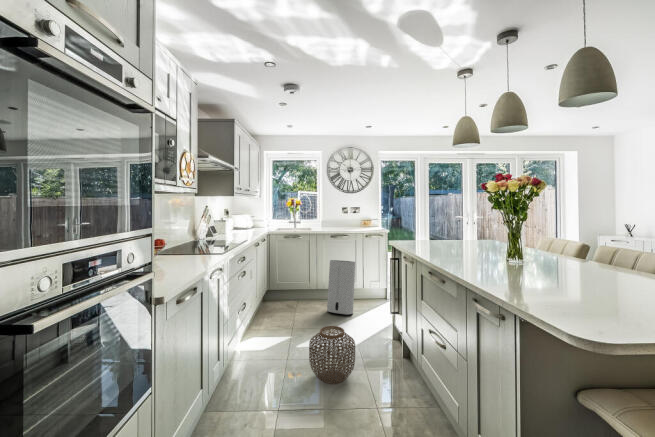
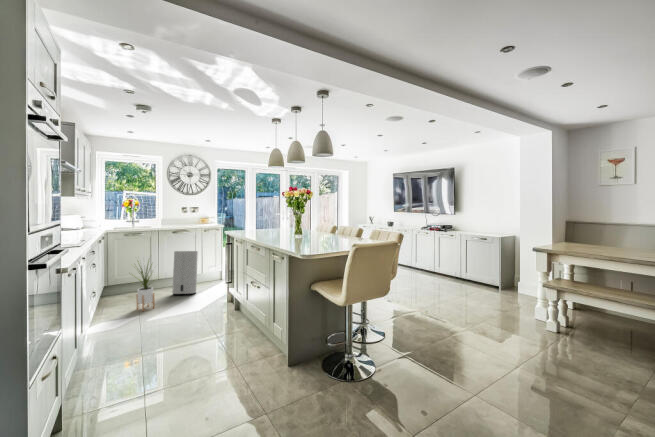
house plant: none [278,265,313,332] -> present [136,261,155,311]
woven basket: present [309,326,355,384] -> none [167,292,203,331]

